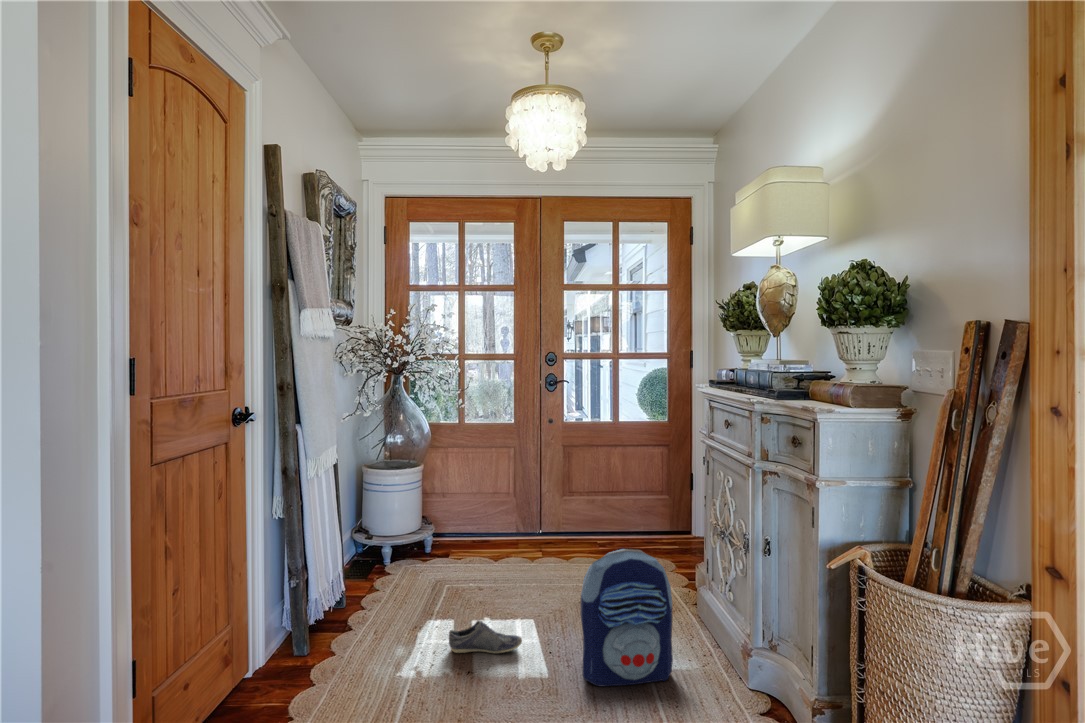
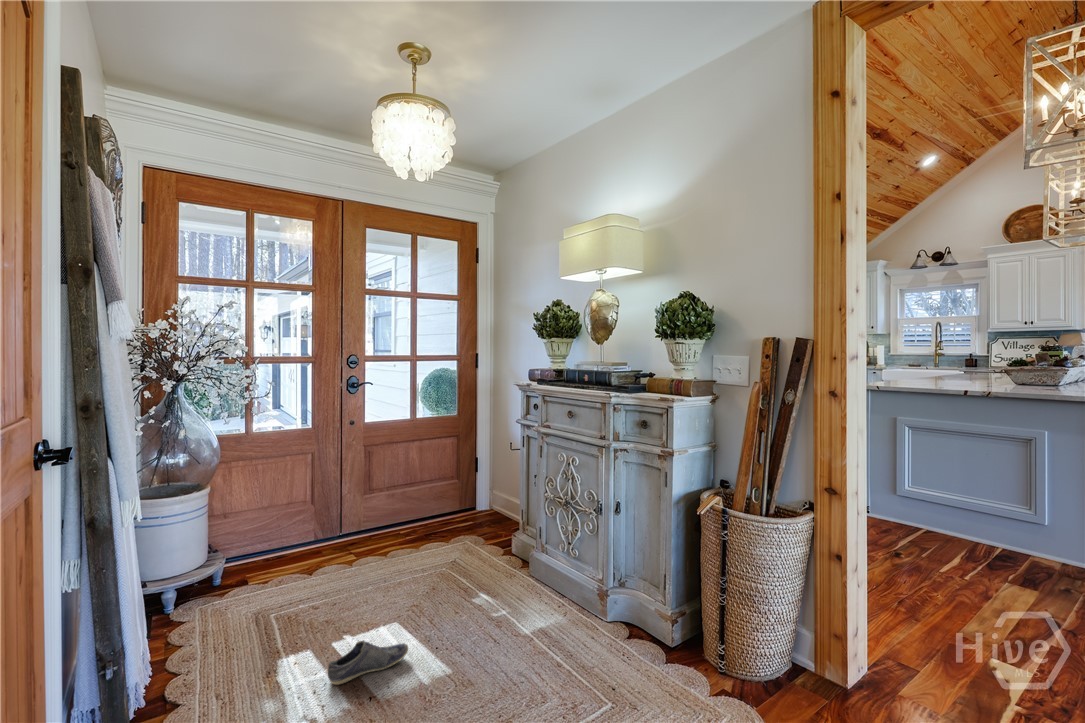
backpack: present [581,549,673,686] -> none [476,530,553,663]

